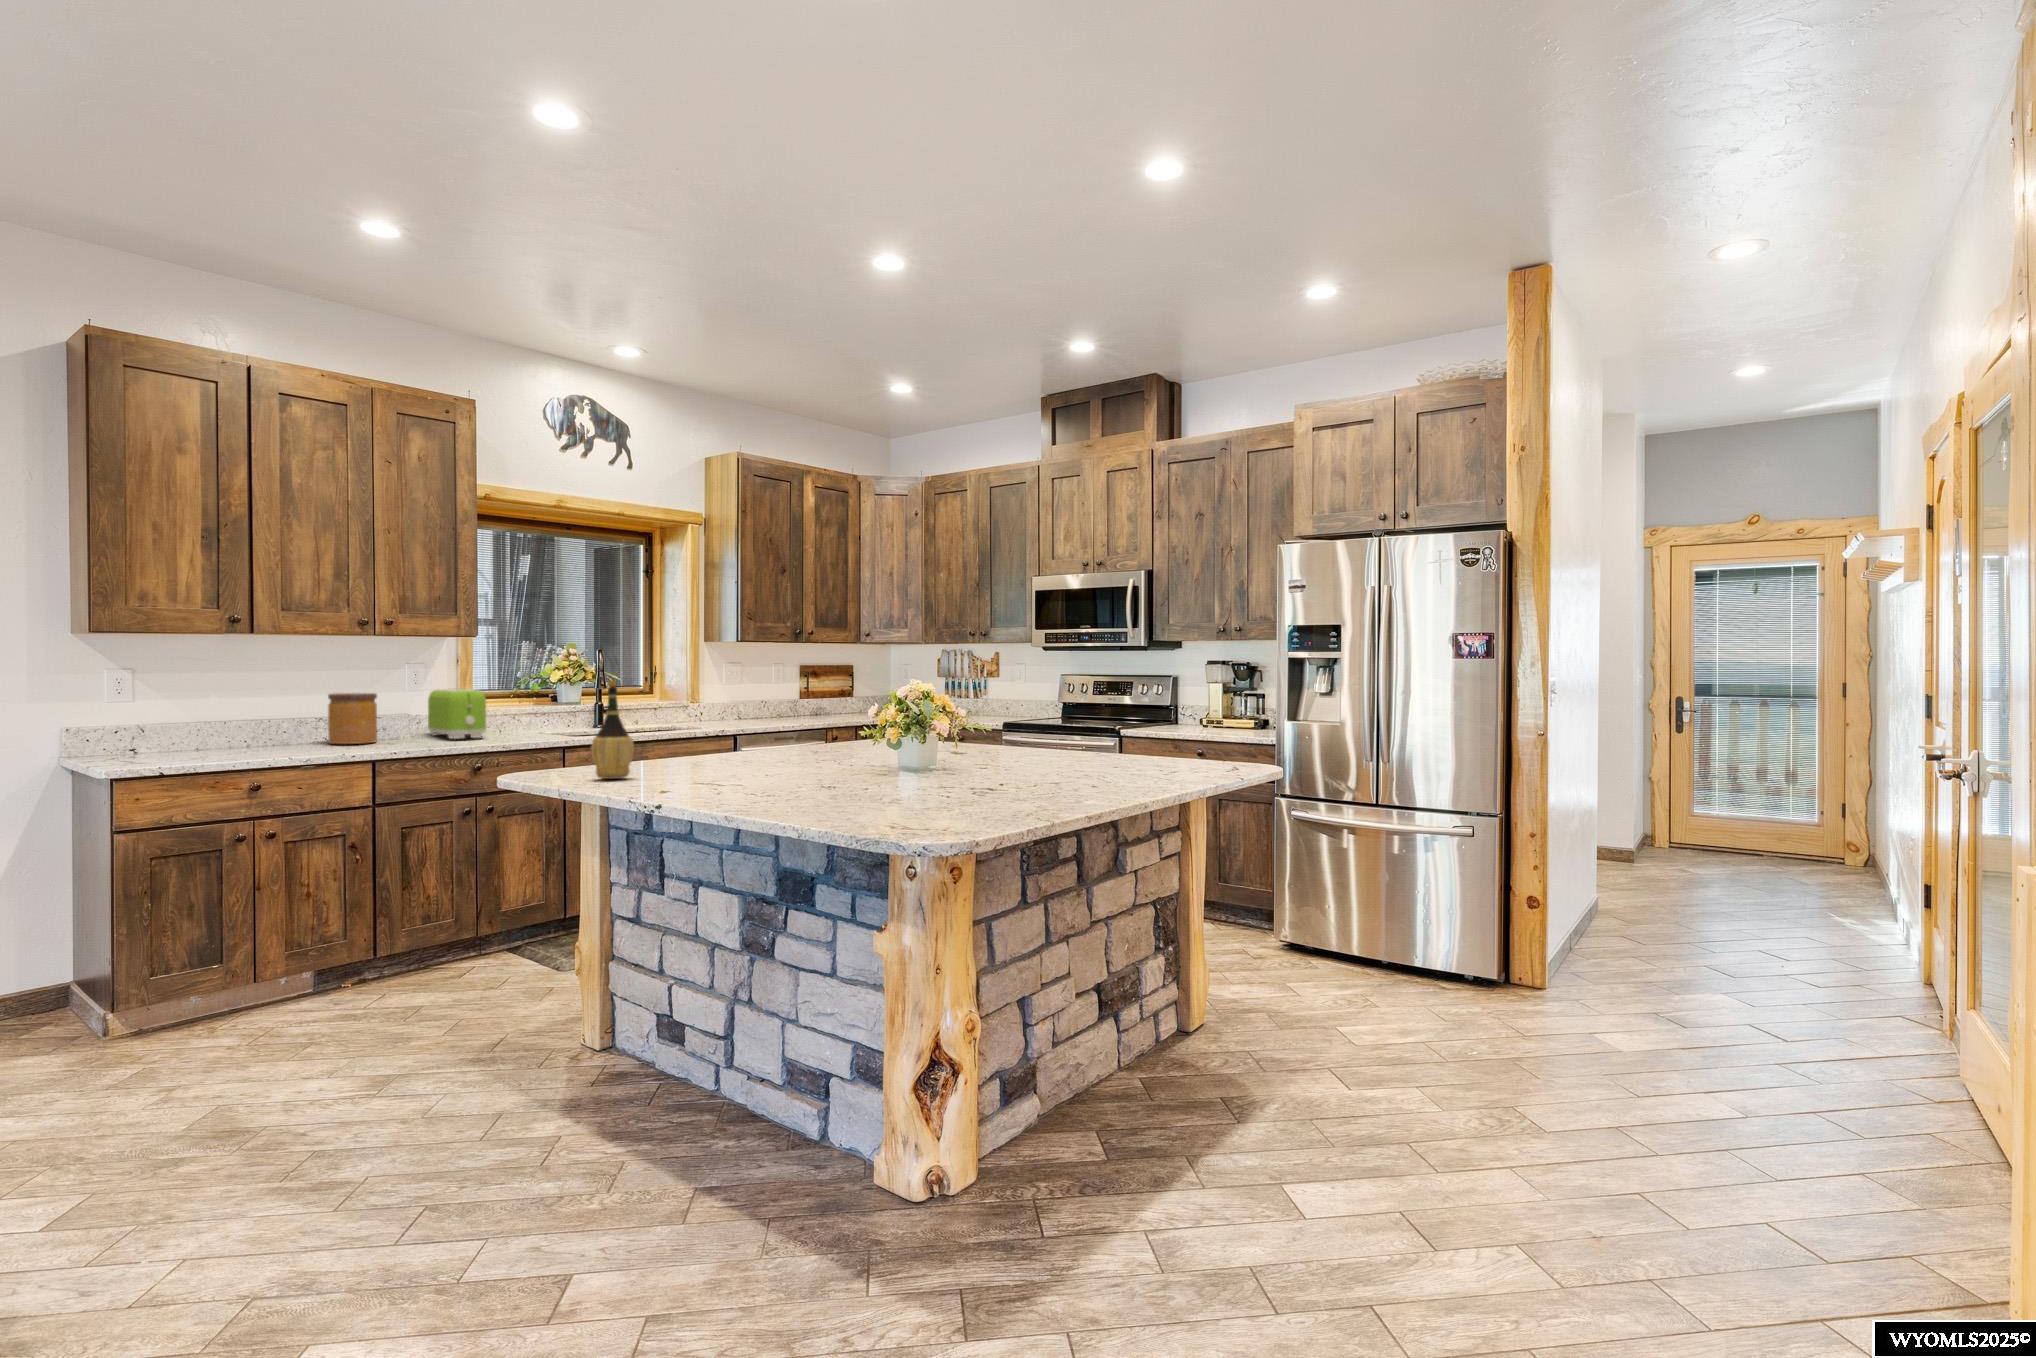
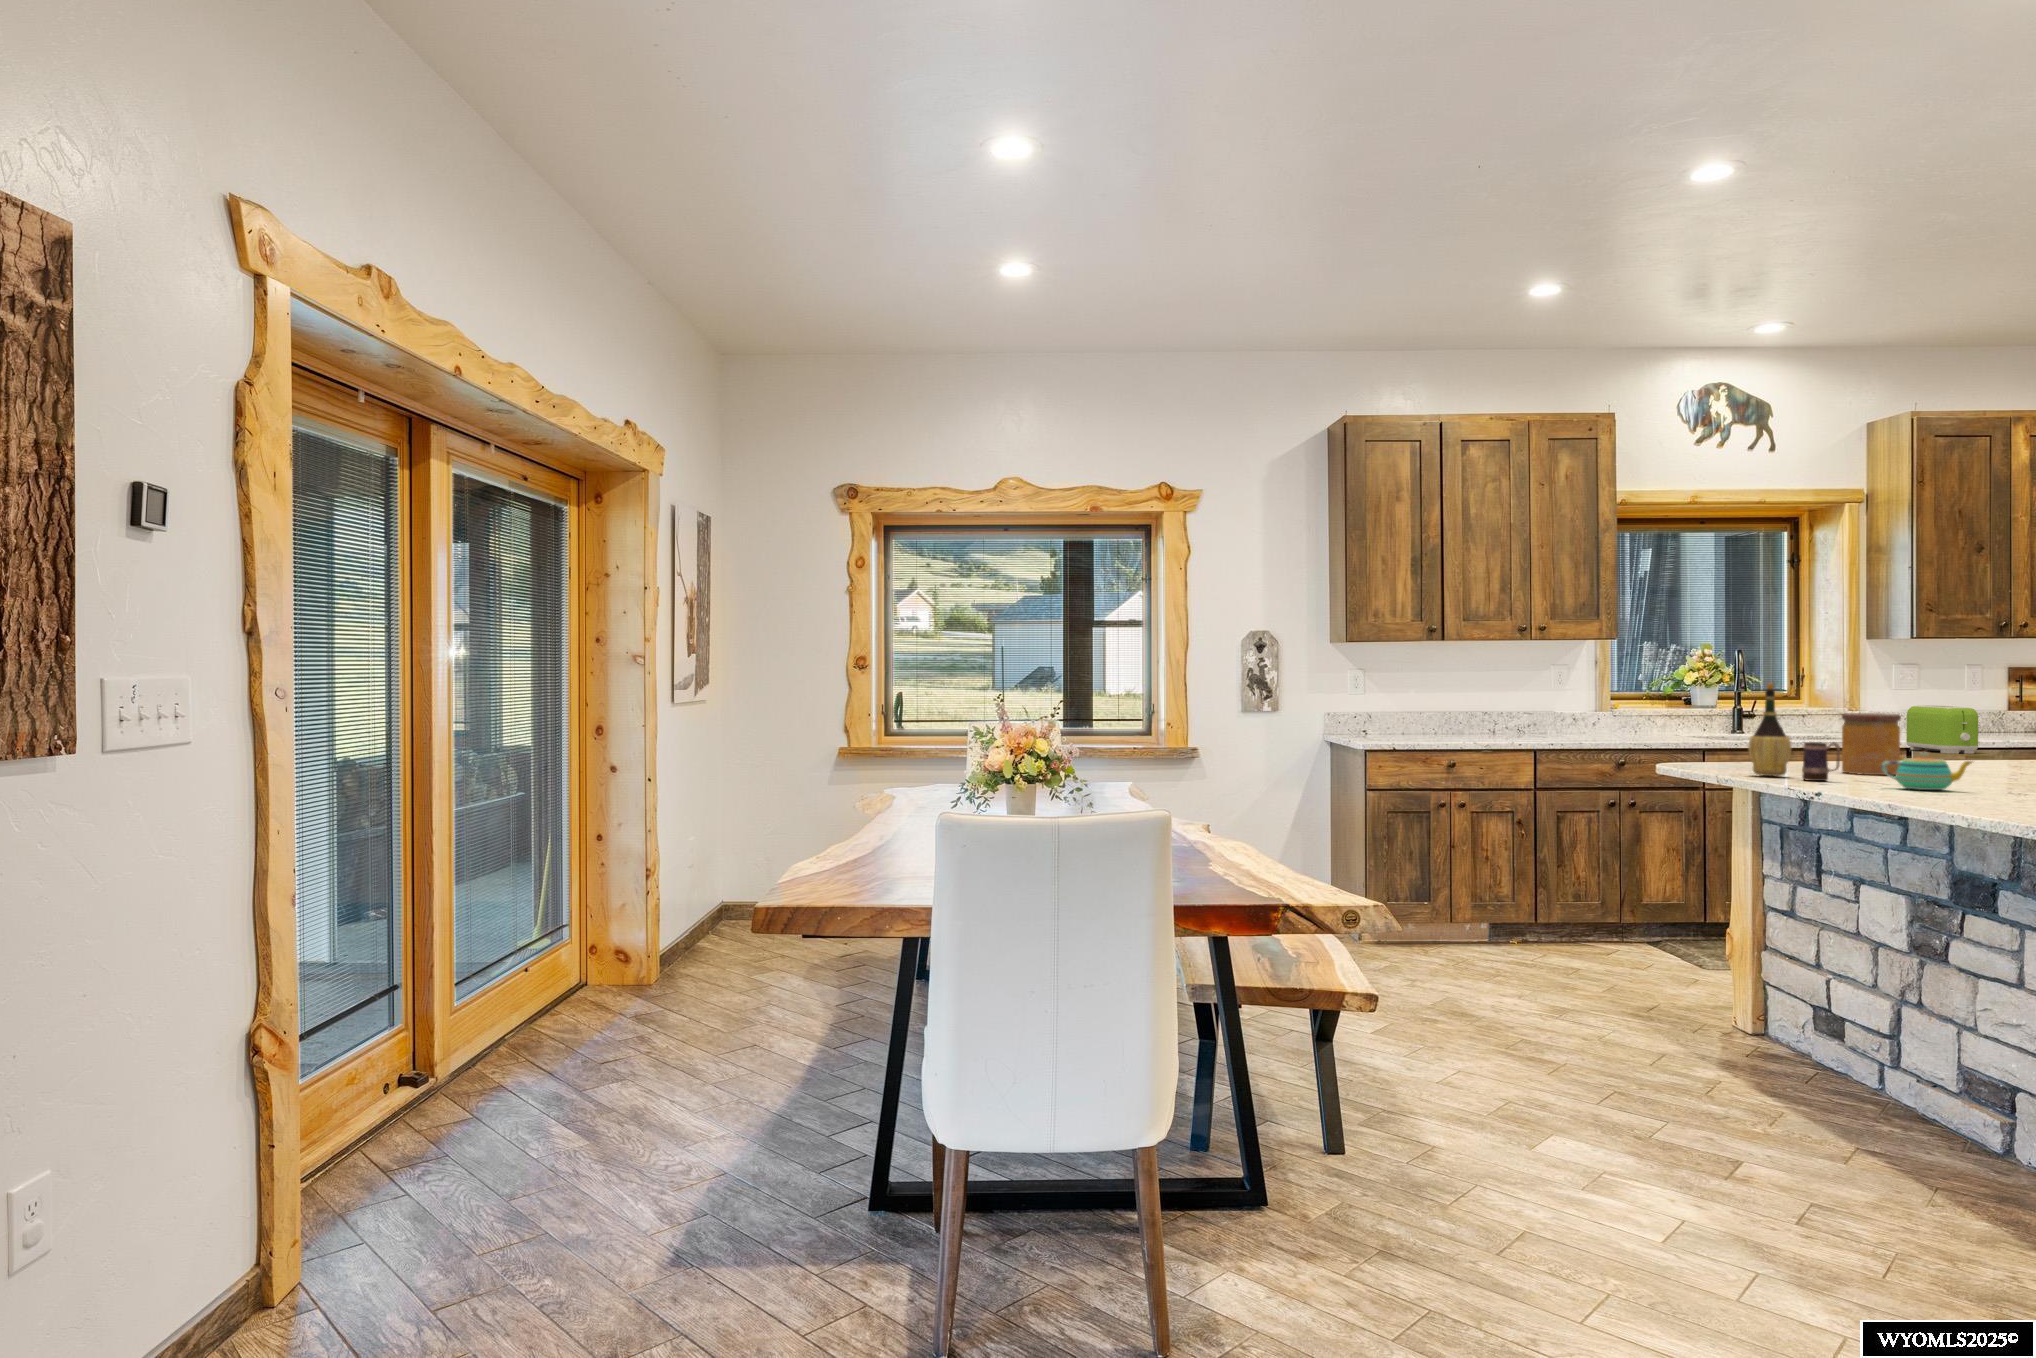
toaster: present [428,689,486,739] -> present [1906,705,1978,754]
jar: present [328,693,377,744] -> present [1842,713,1901,775]
mug: none [643,741,679,782] -> present [1802,742,1840,781]
teapot: none [715,747,794,786] -> present [1881,752,1972,790]

